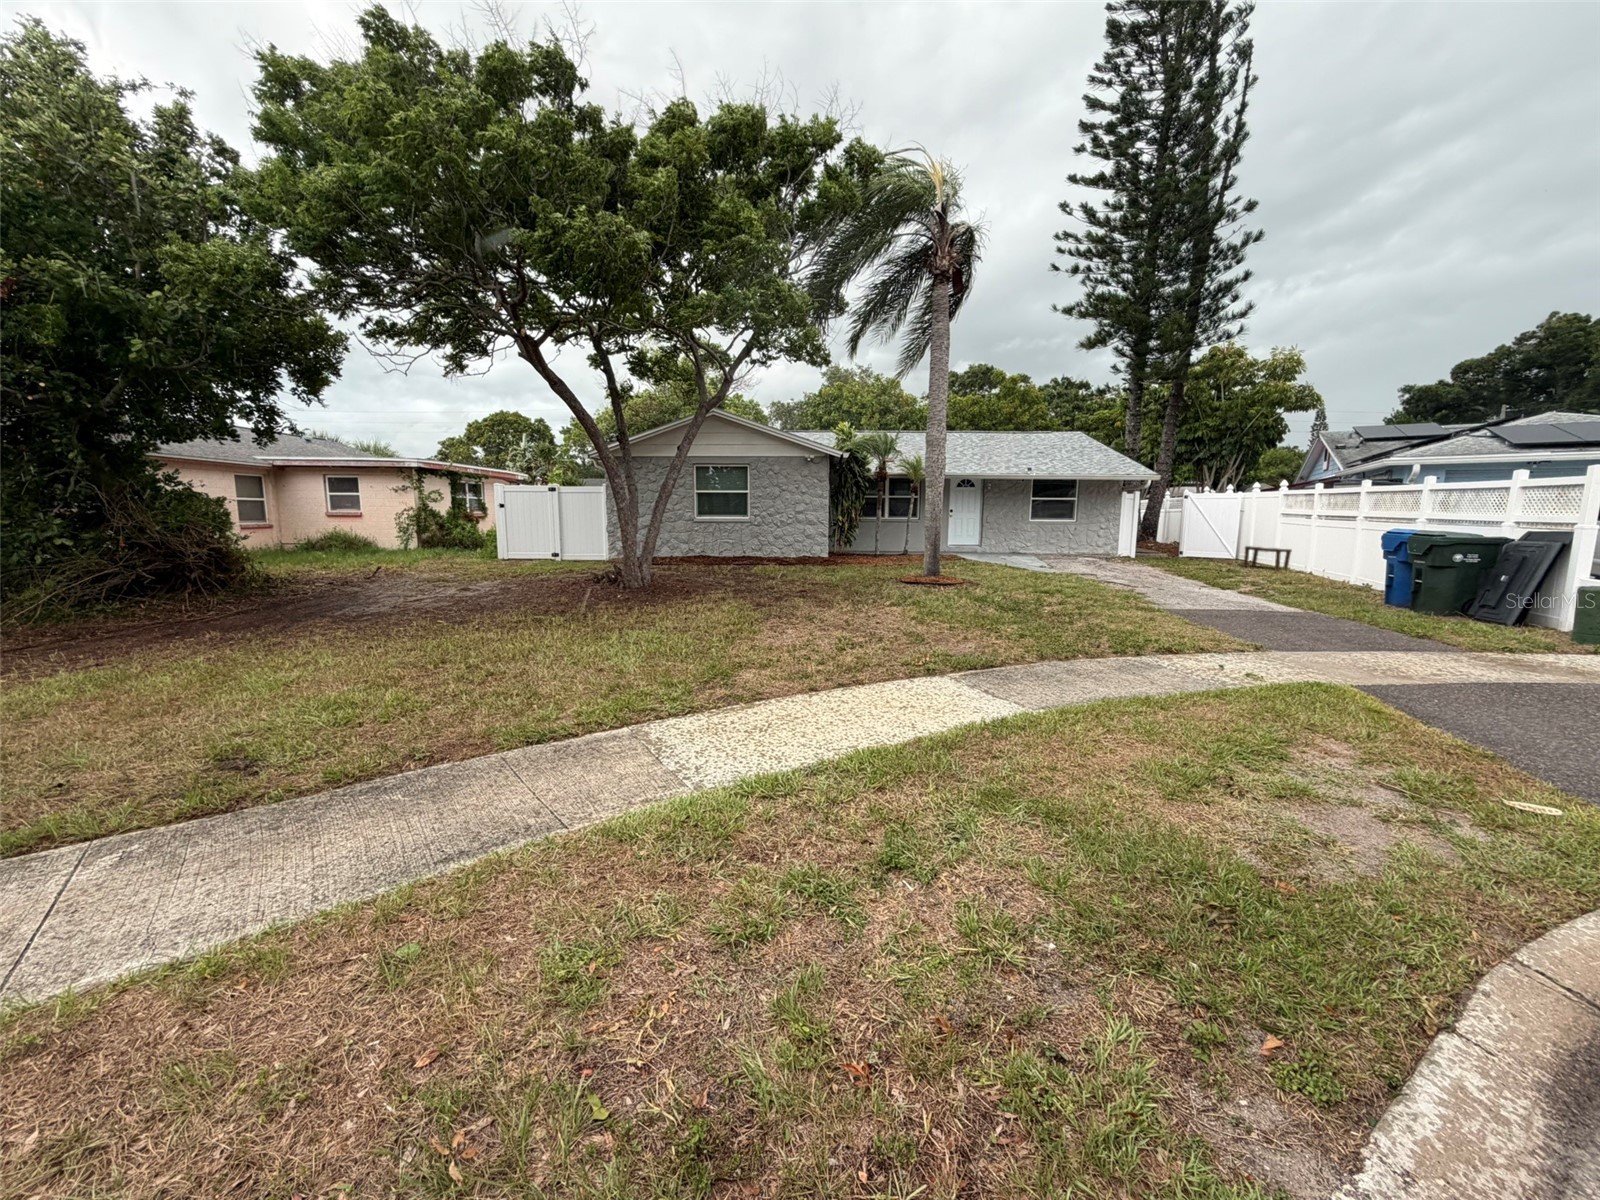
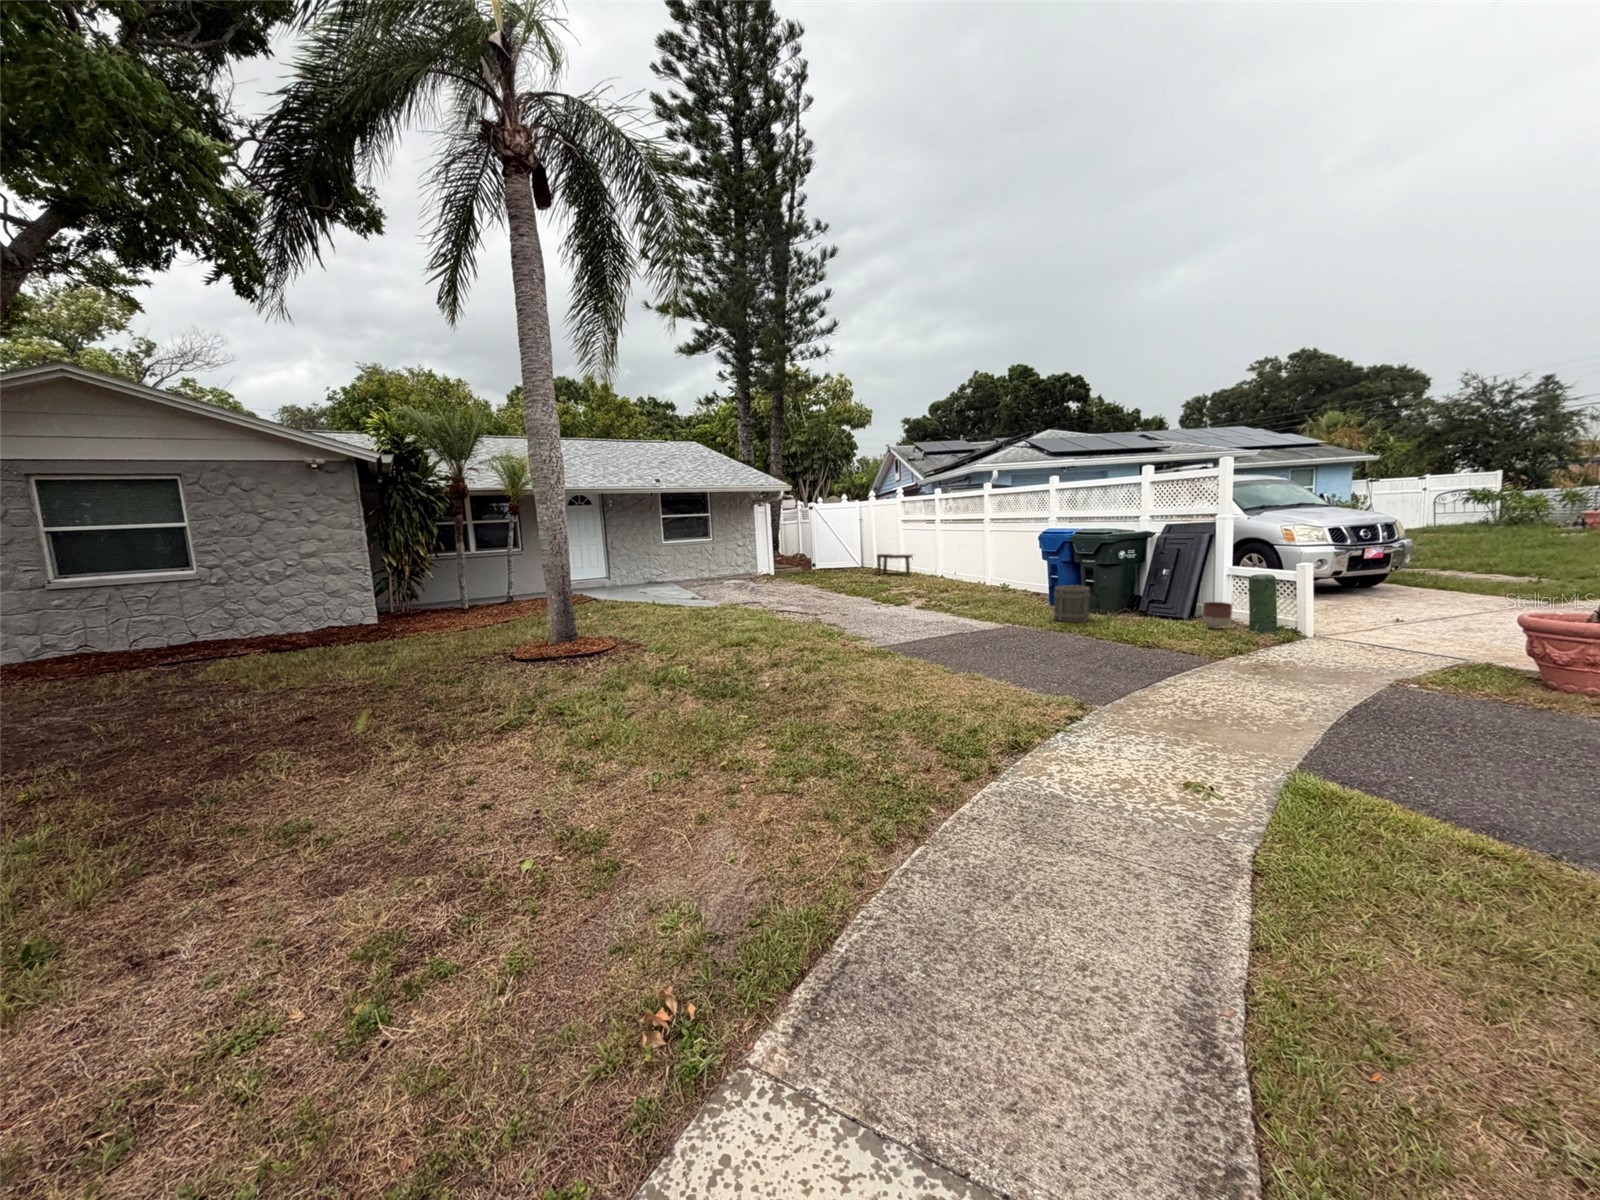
bucket: none [1375,581,1418,615] -> present [1054,585,1090,622]
planter: none [1532,608,1569,633] -> present [1203,602,1232,629]

